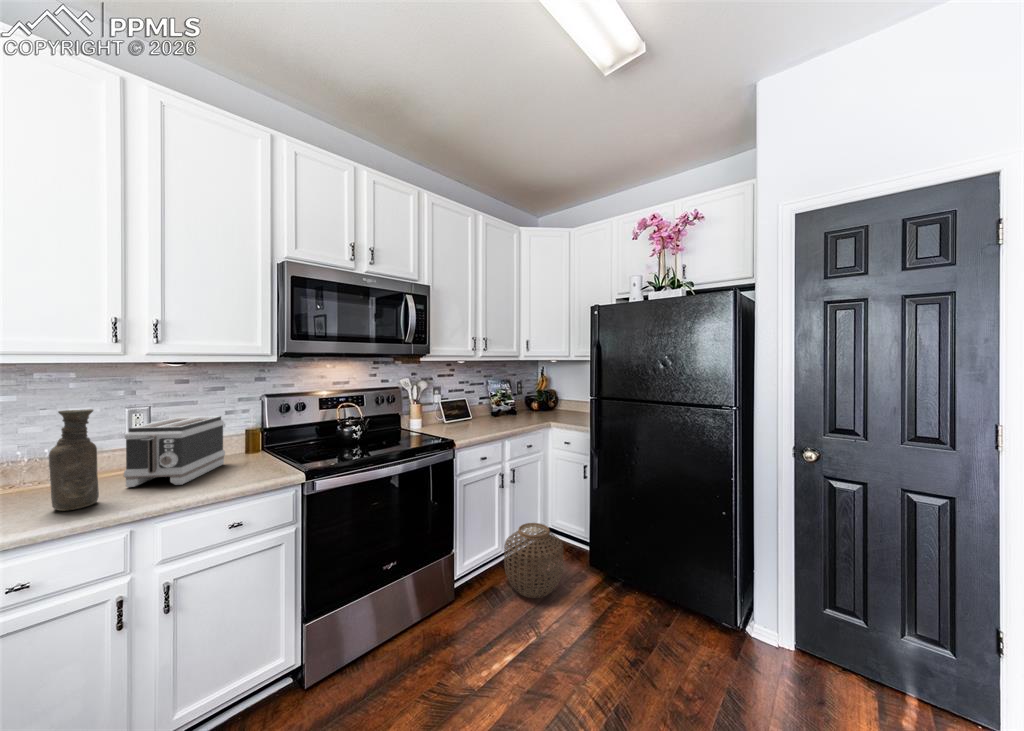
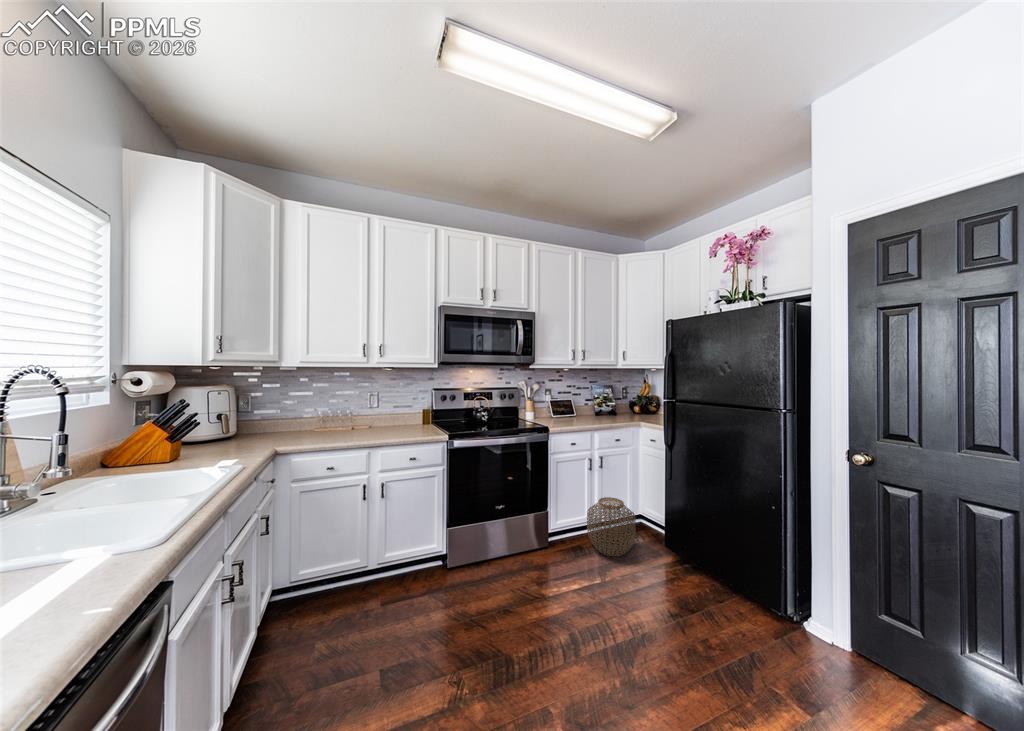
vase: present [49,409,99,511] -> none [334,391,352,440]
toaster: present [124,416,225,487] -> none [363,399,410,435]

